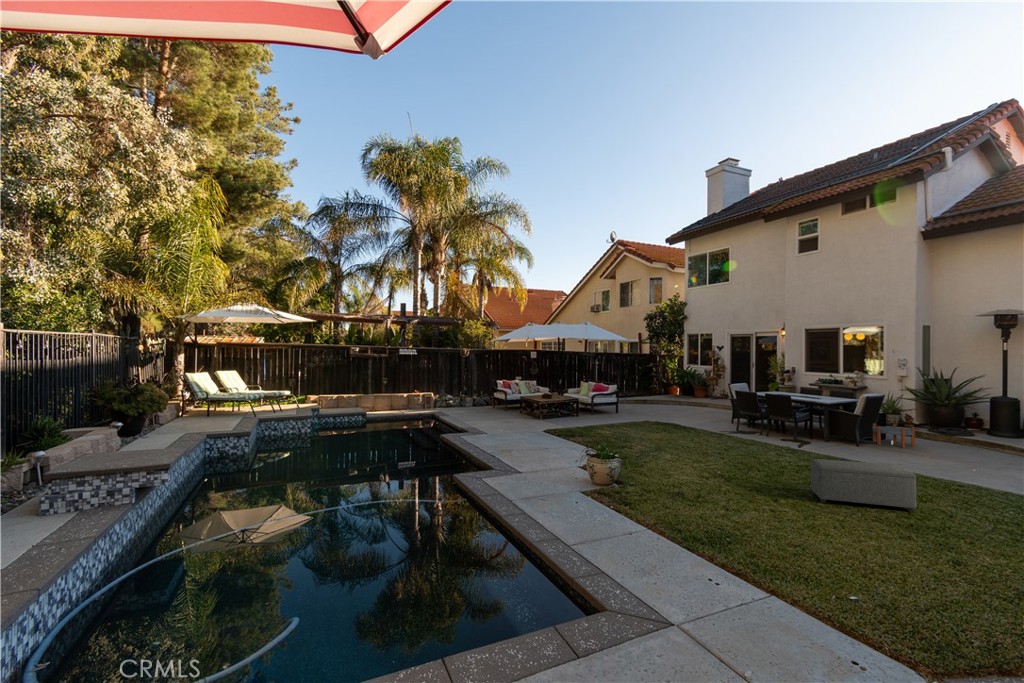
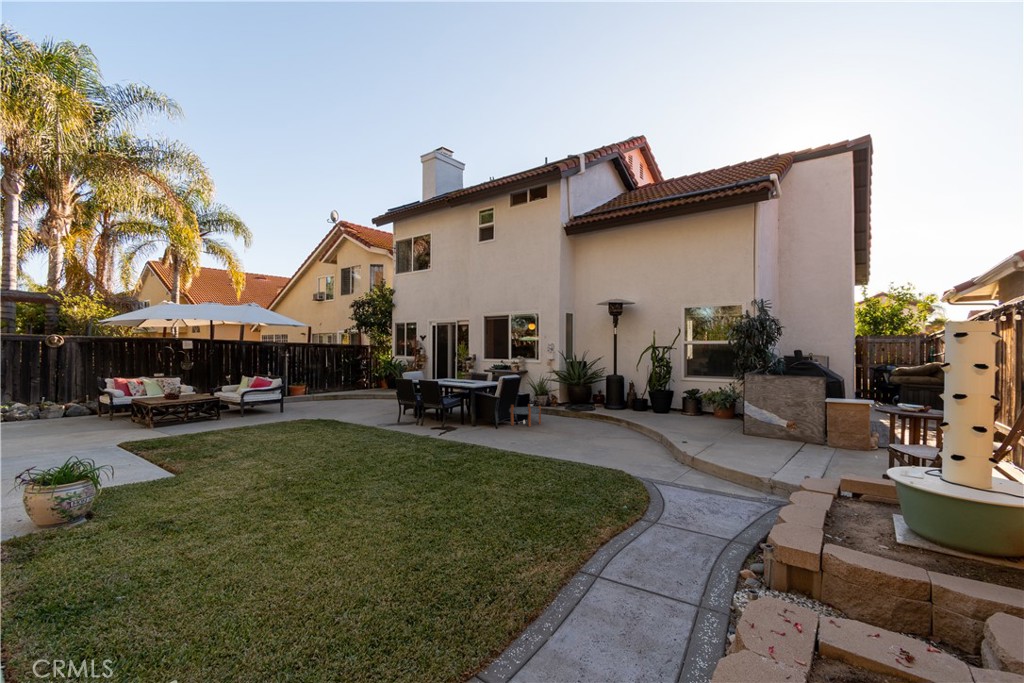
ottoman: present [811,459,916,512] -> none [359,449,456,505]

